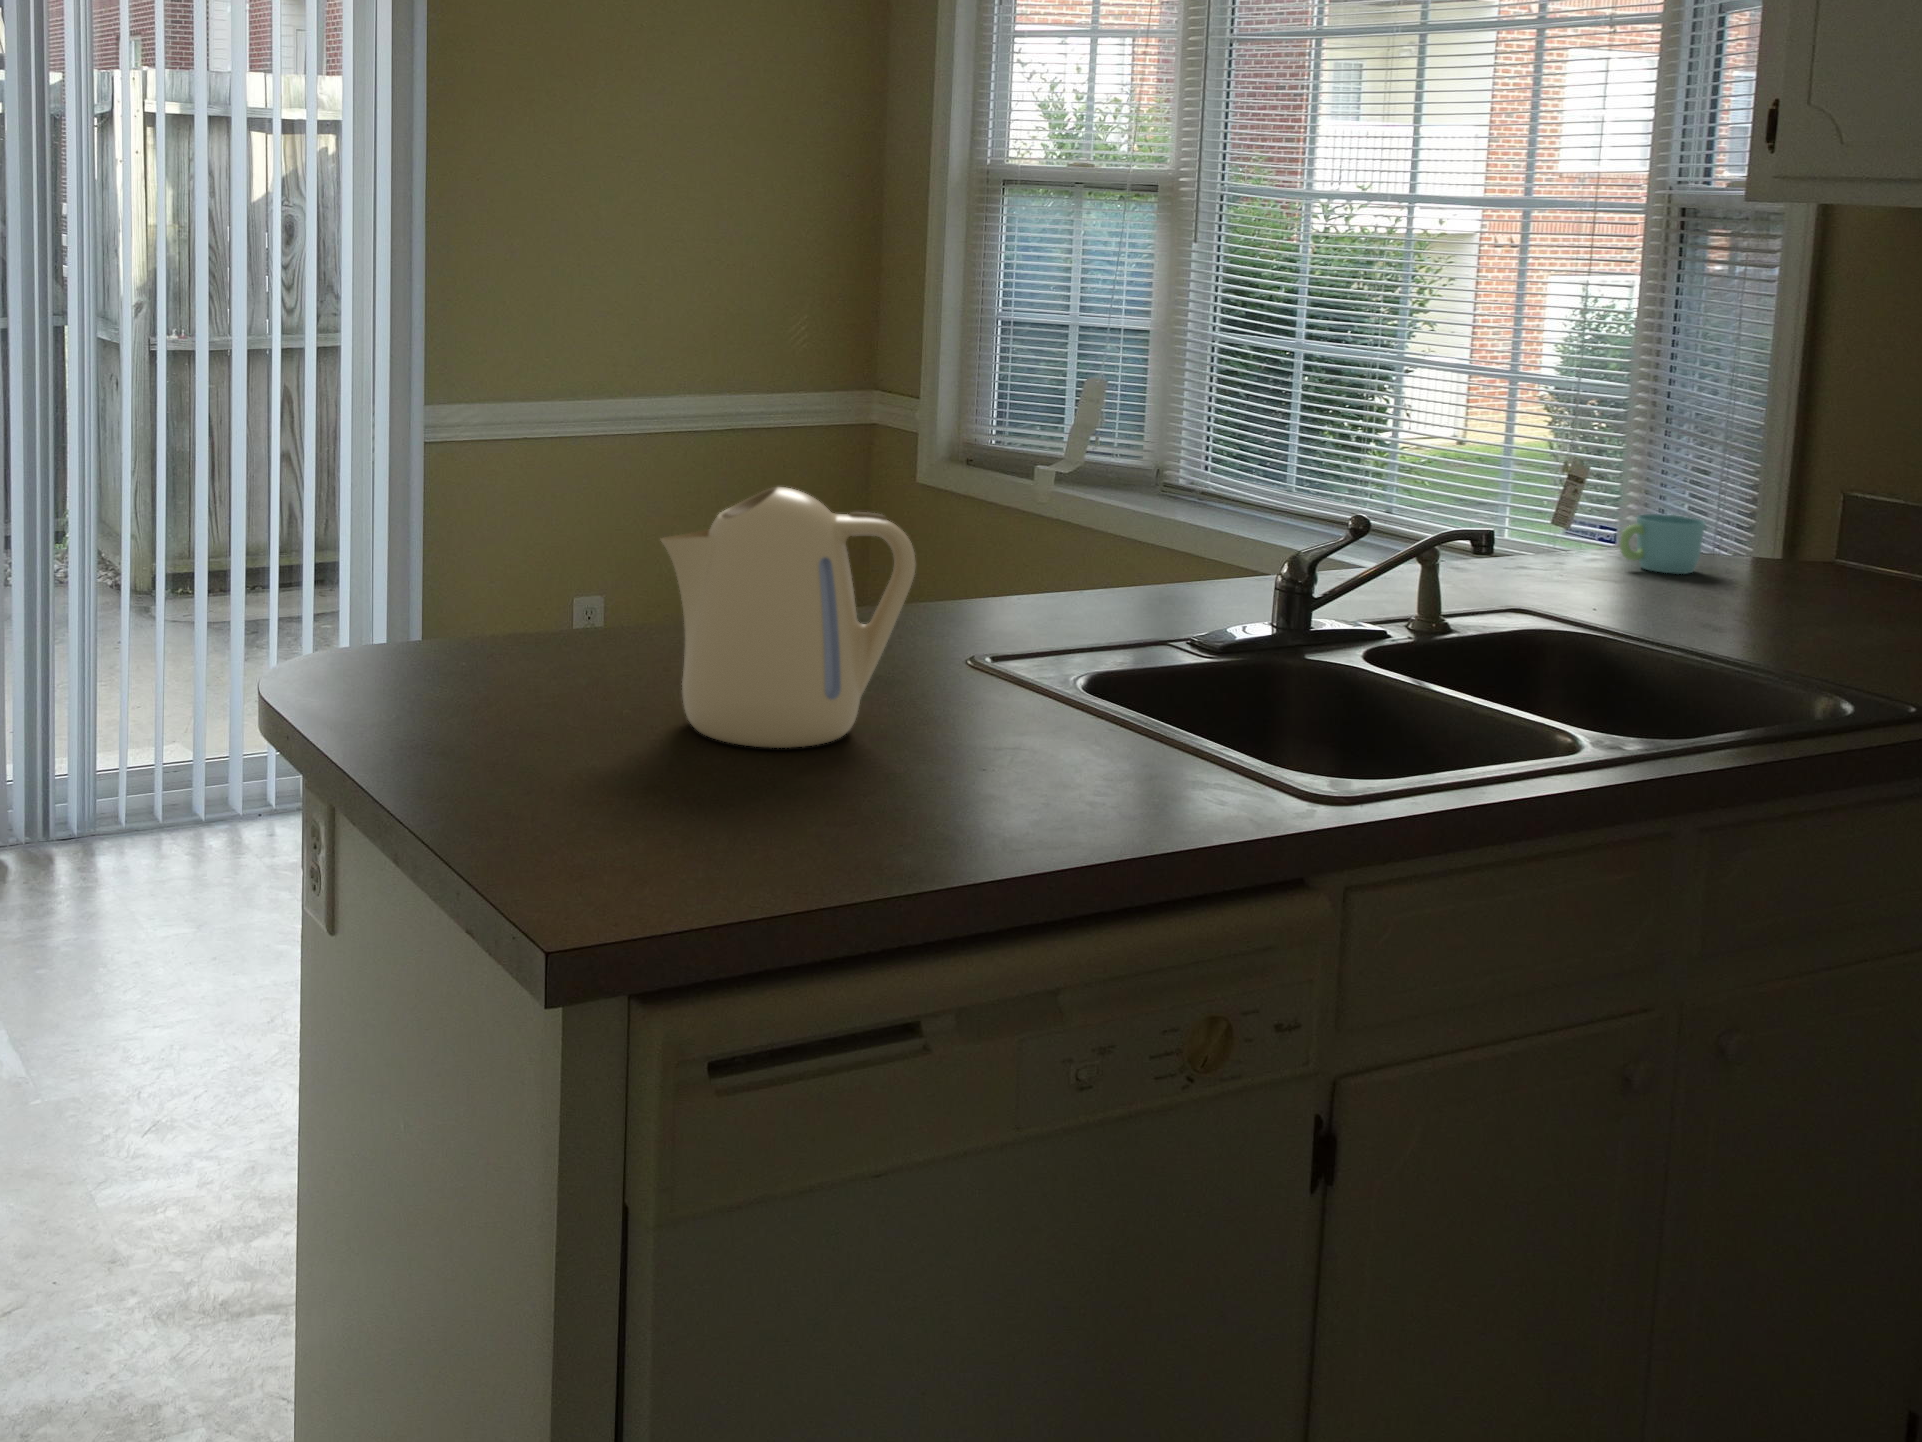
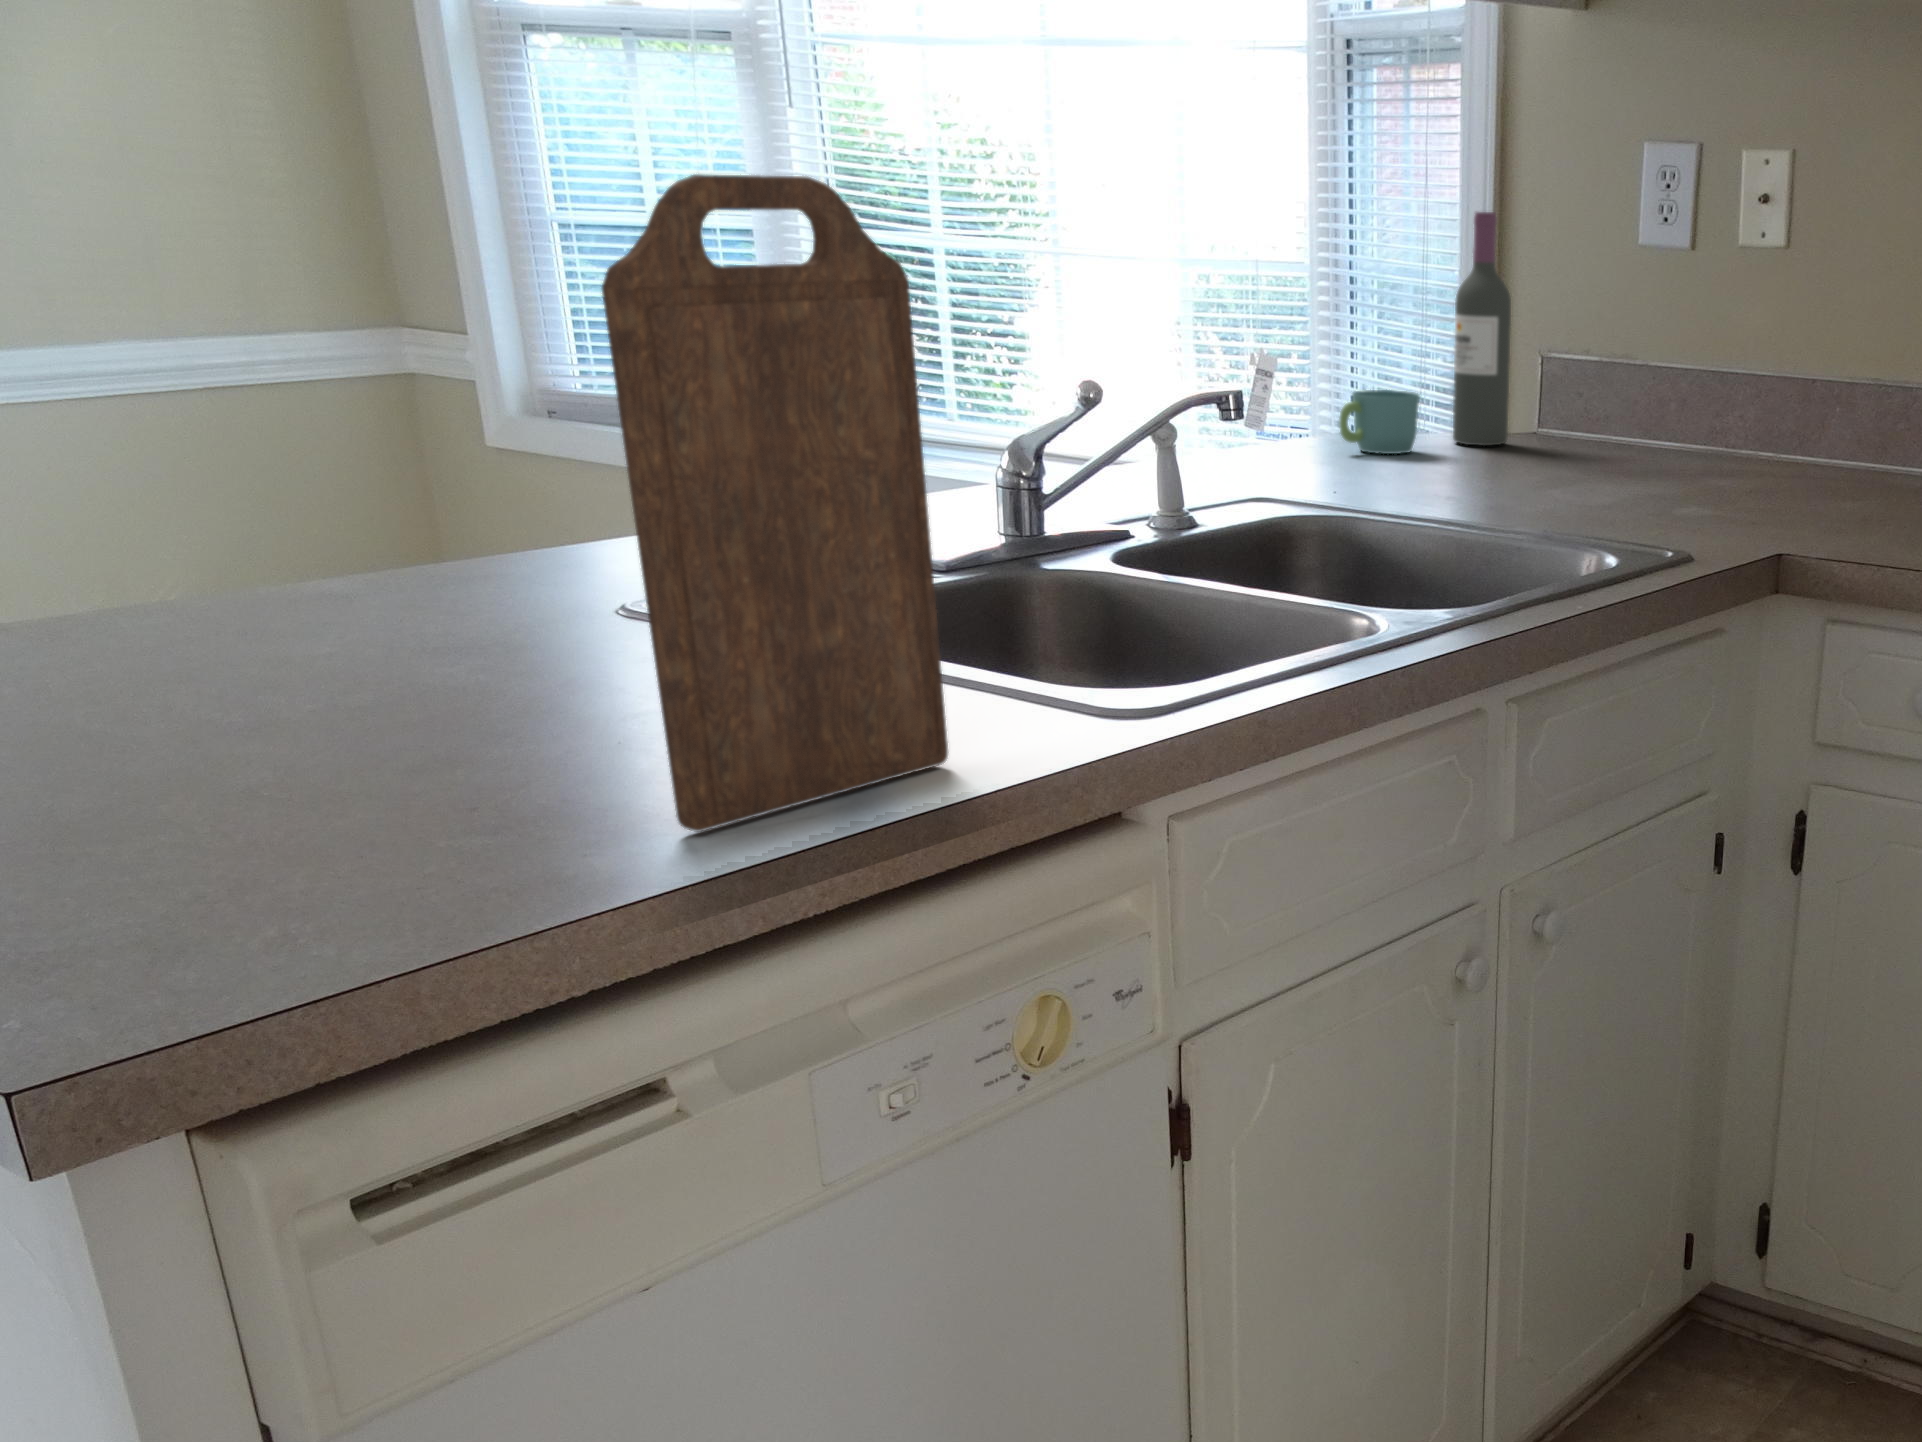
wine bottle: none [1743,365,1813,572] -> present [1453,212,1511,446]
cutting board: none [946,420,1172,852] -> present [602,174,948,832]
kettle: present [661,487,916,748] -> none [98,343,538,743]

